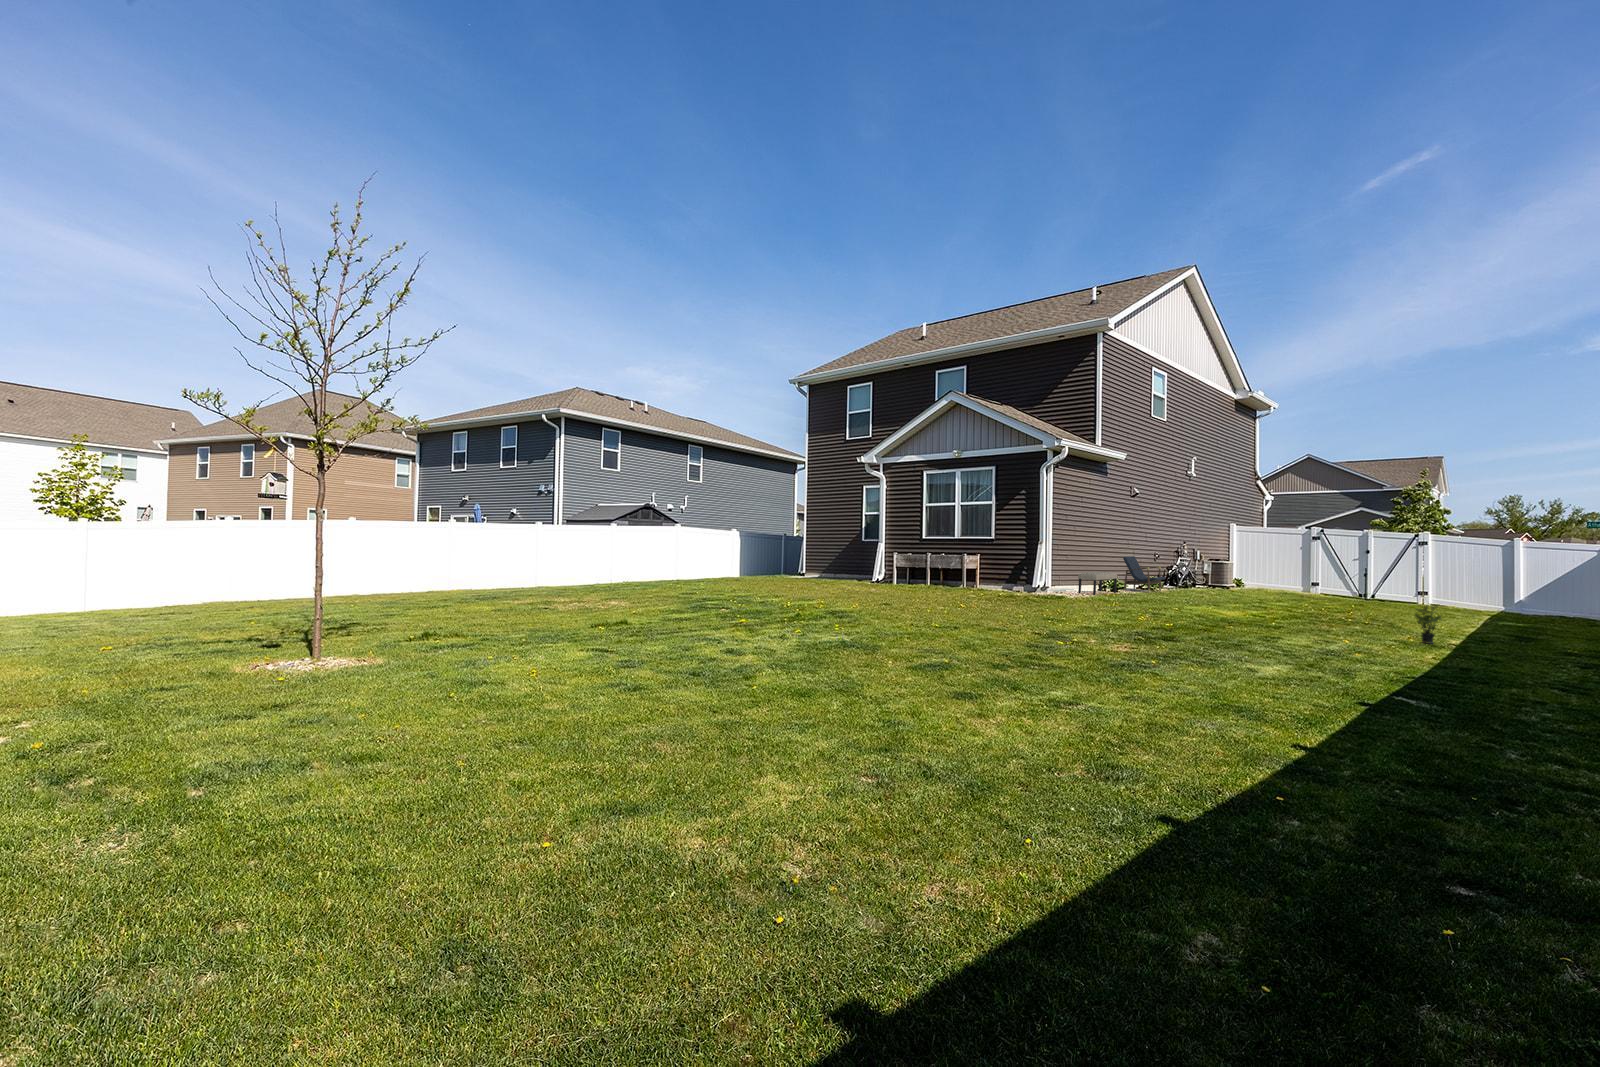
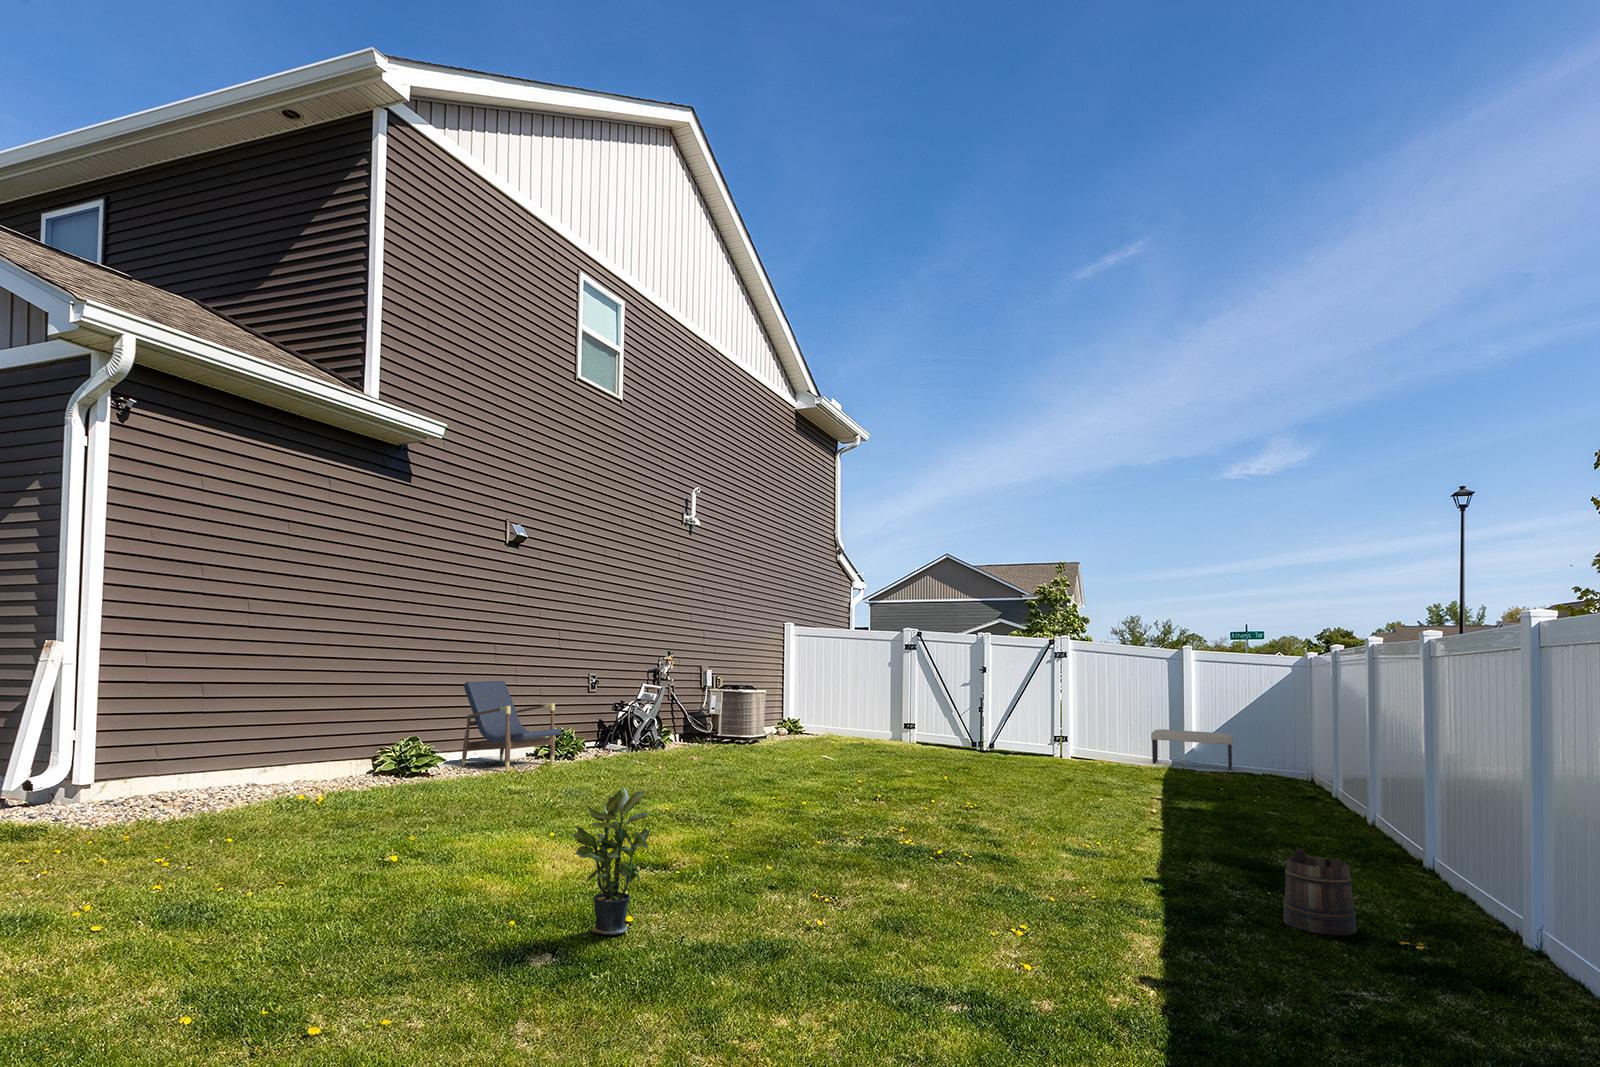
bench: present [1078,572,1118,595] -> present [1151,729,1233,770]
potted plant: present [1415,605,1441,644] -> present [573,786,650,936]
bucket: none [1536,624,1567,650] -> present [1283,849,1357,935]

